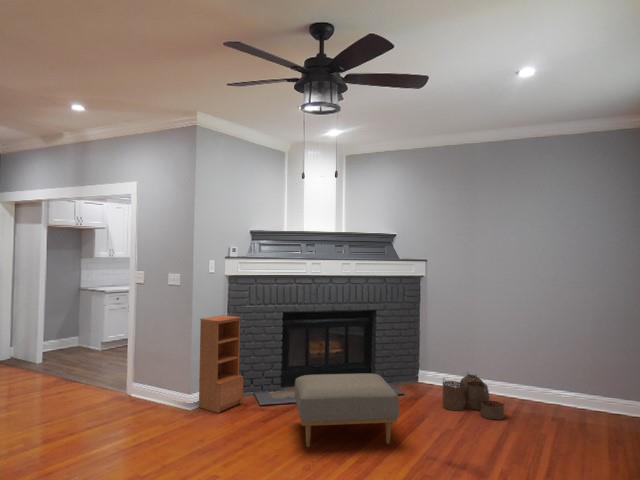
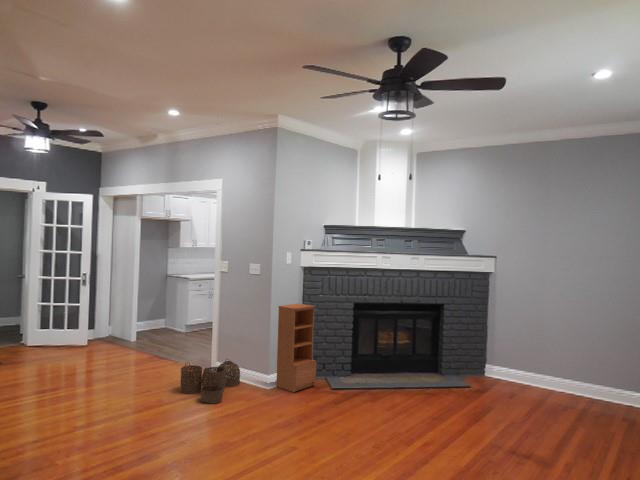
ottoman: present [295,373,399,447] -> none [365,362,465,430]
woven basket: present [443,374,504,420] -> present [180,361,240,403]

